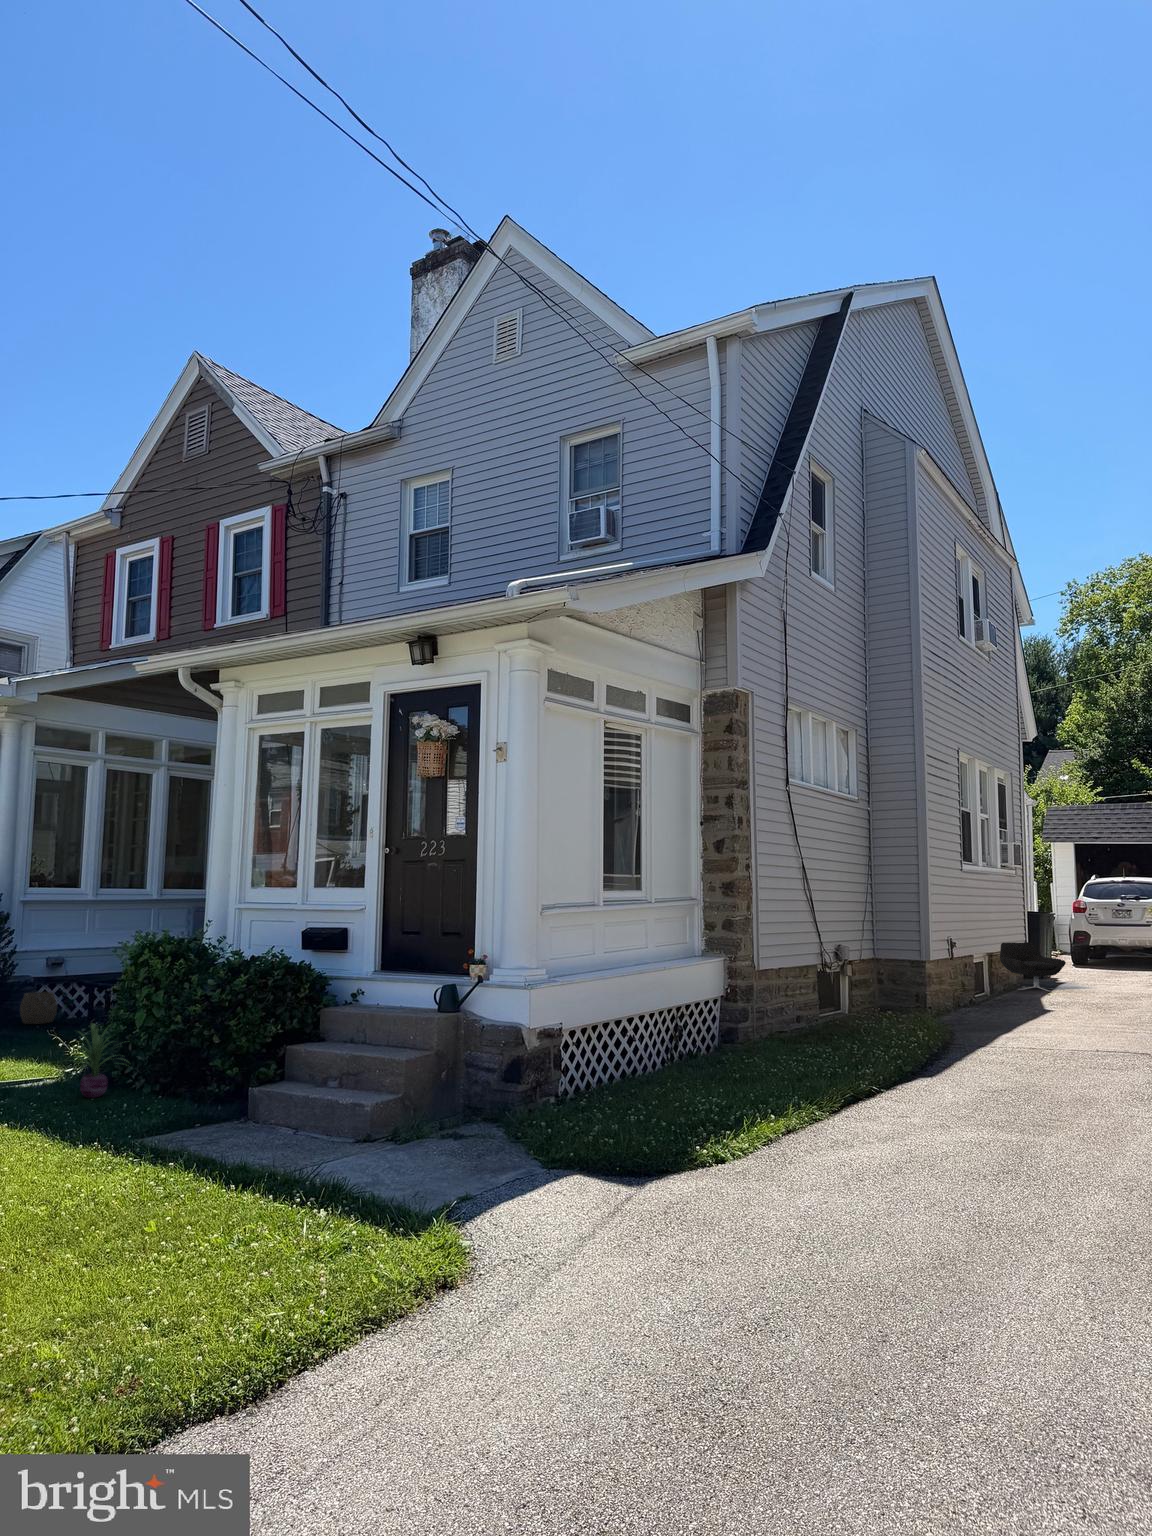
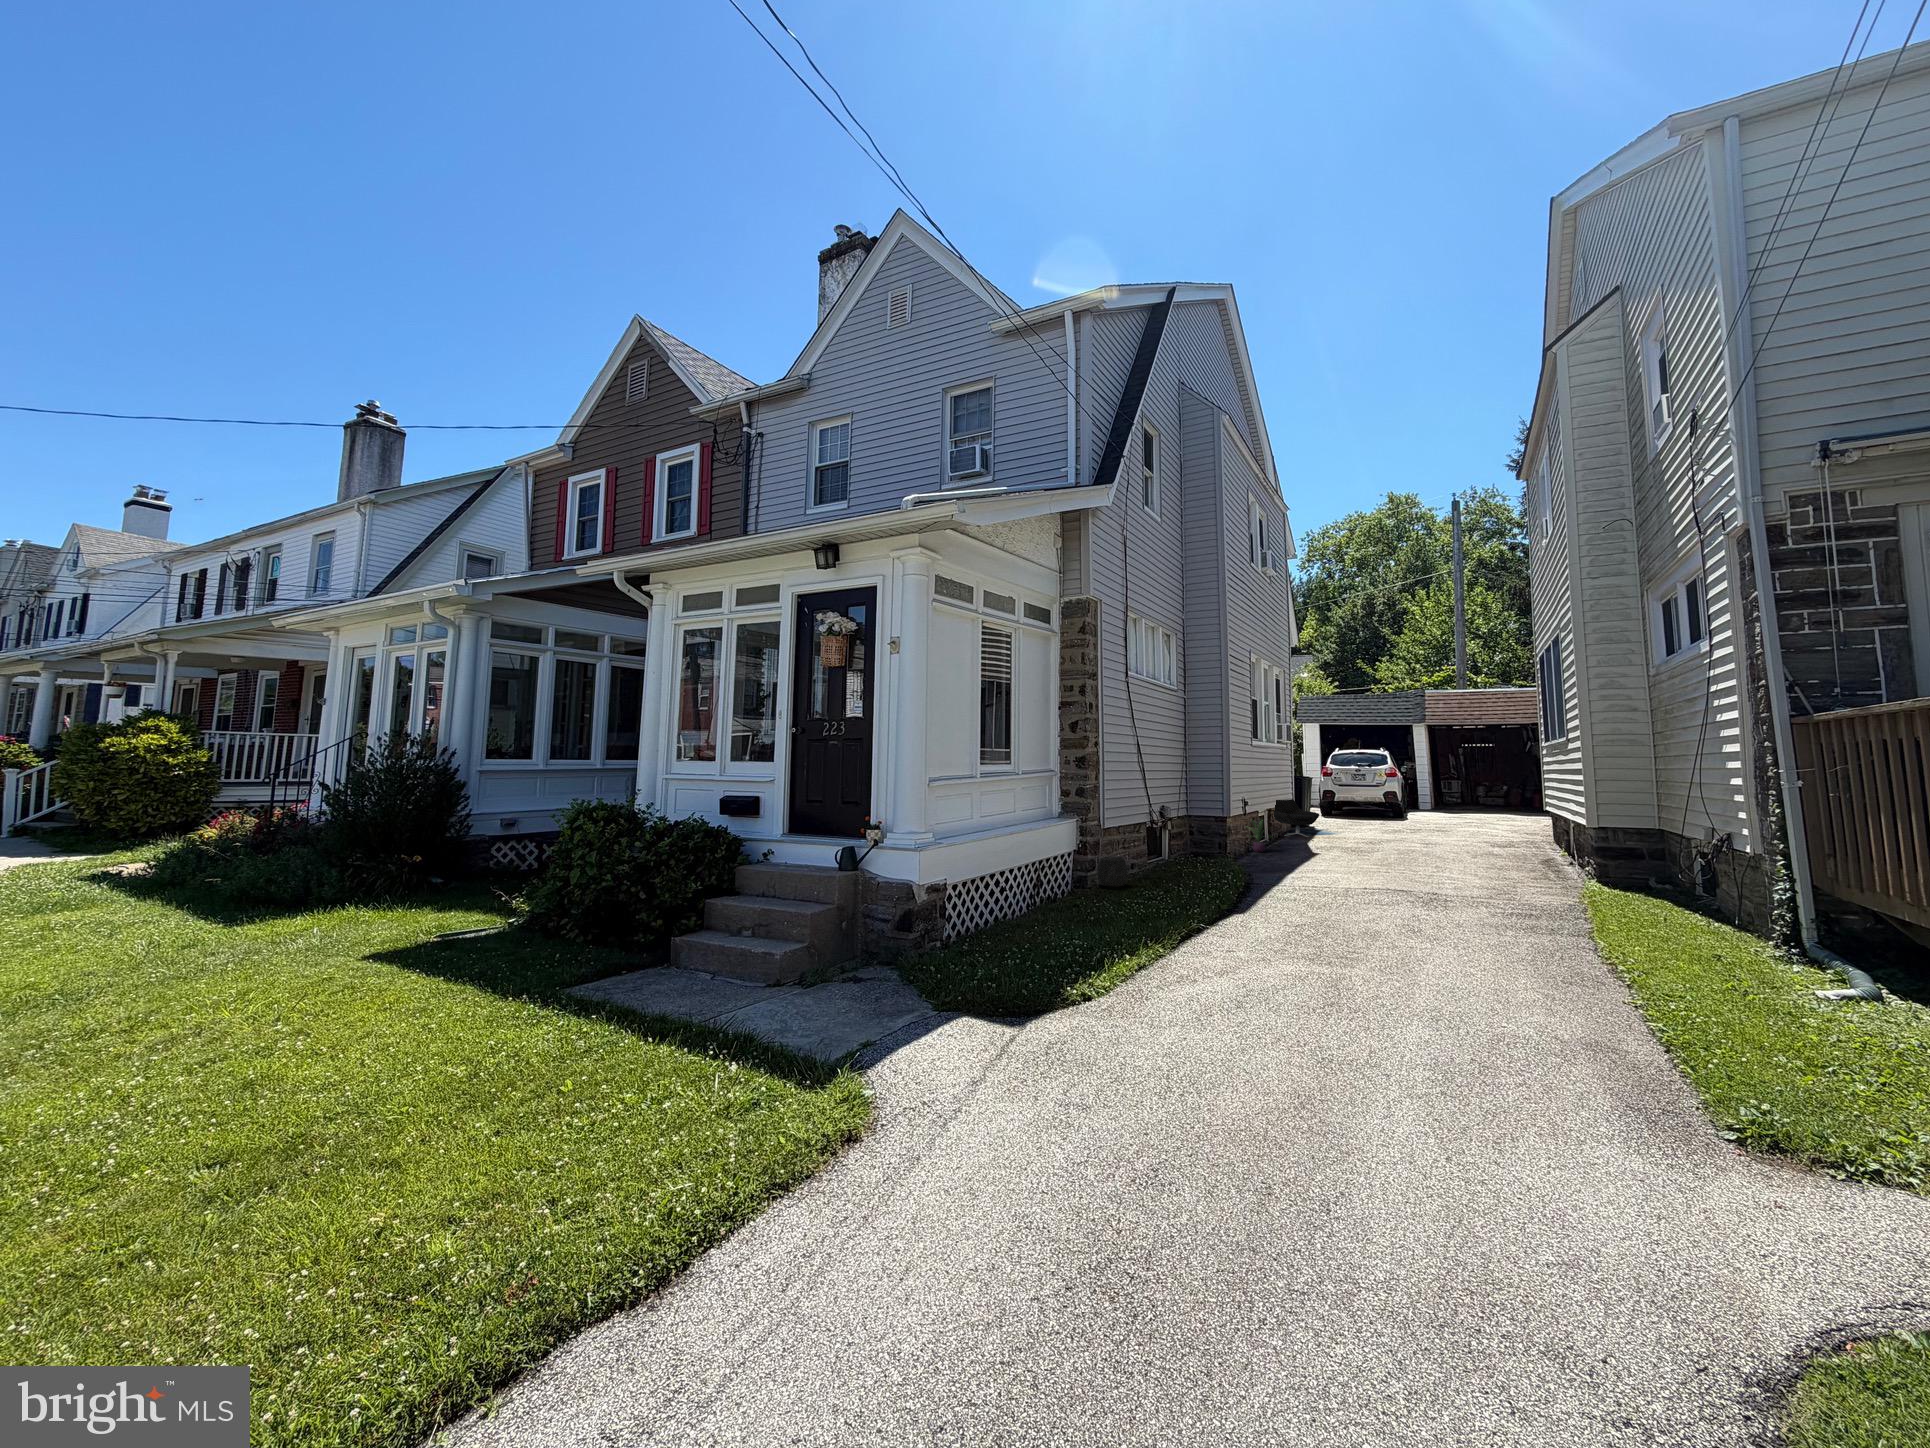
woven basket: present [20,992,57,1024] -> present [1097,856,1128,886]
decorative plant: present [79,1023,127,1098] -> present [1249,822,1265,852]

